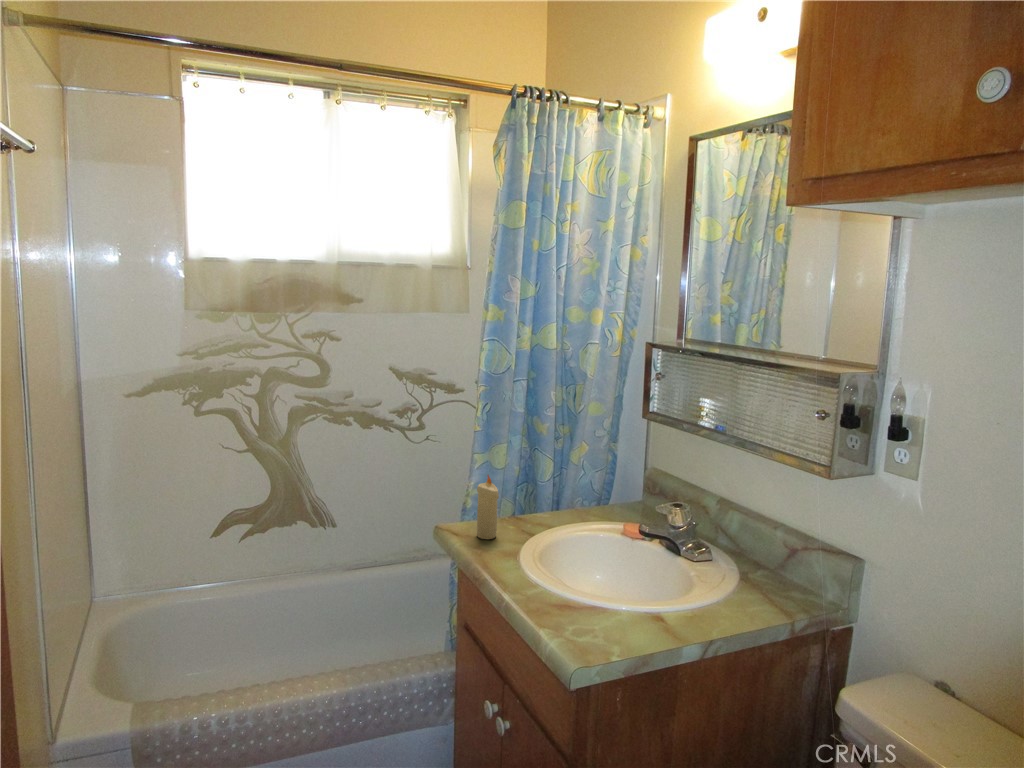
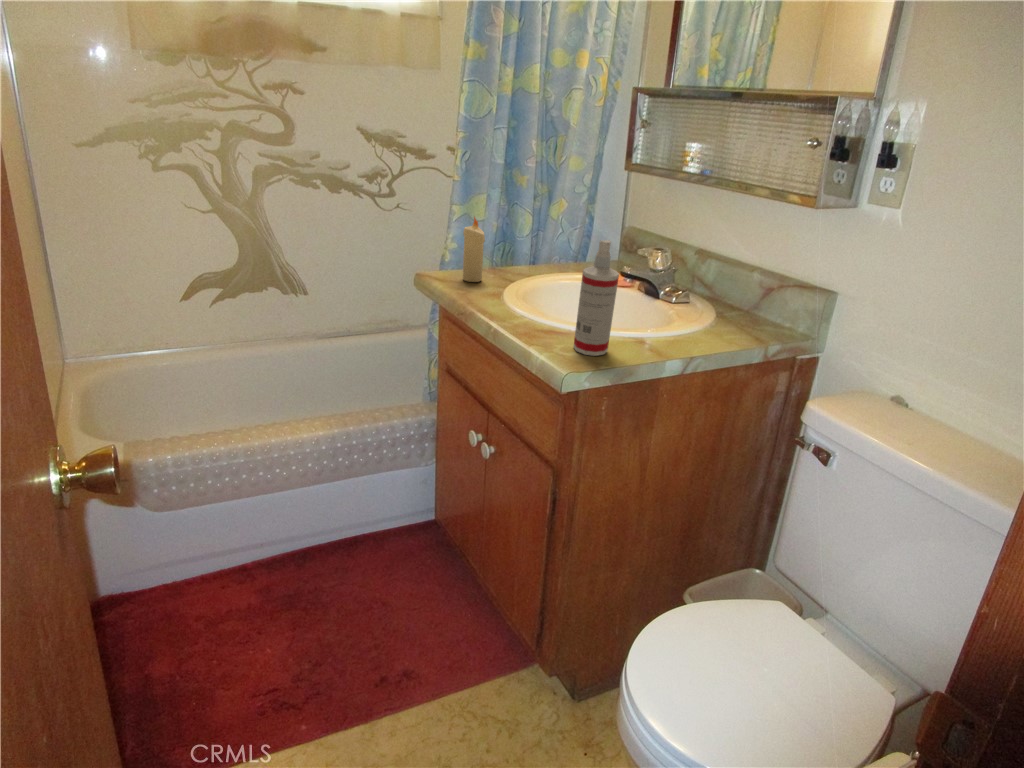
spray bottle: none [581,522,624,644] -> present [574,240,619,356]

